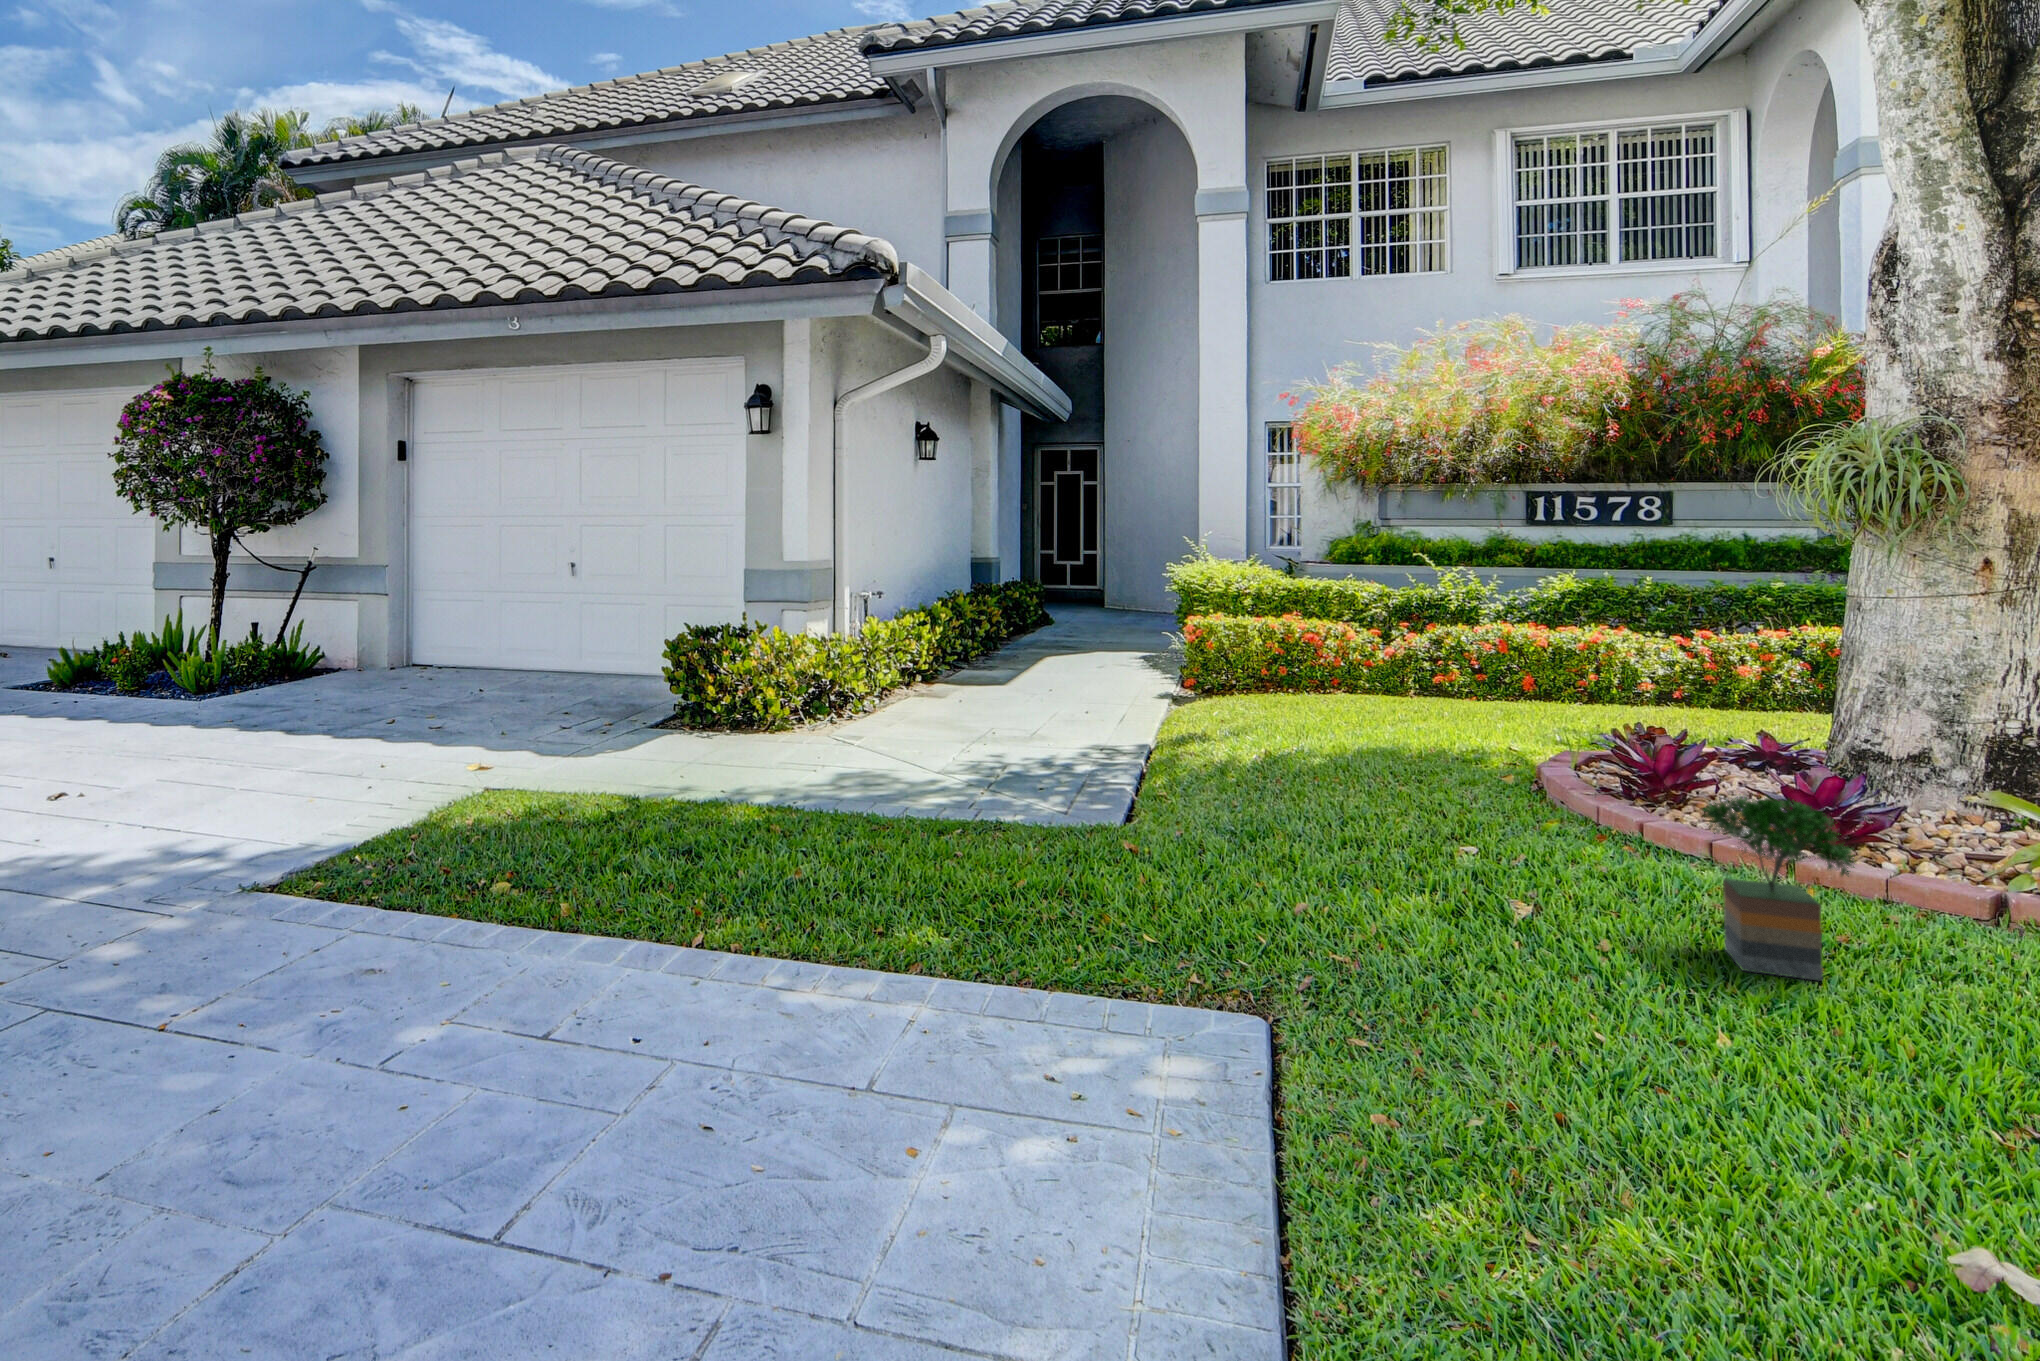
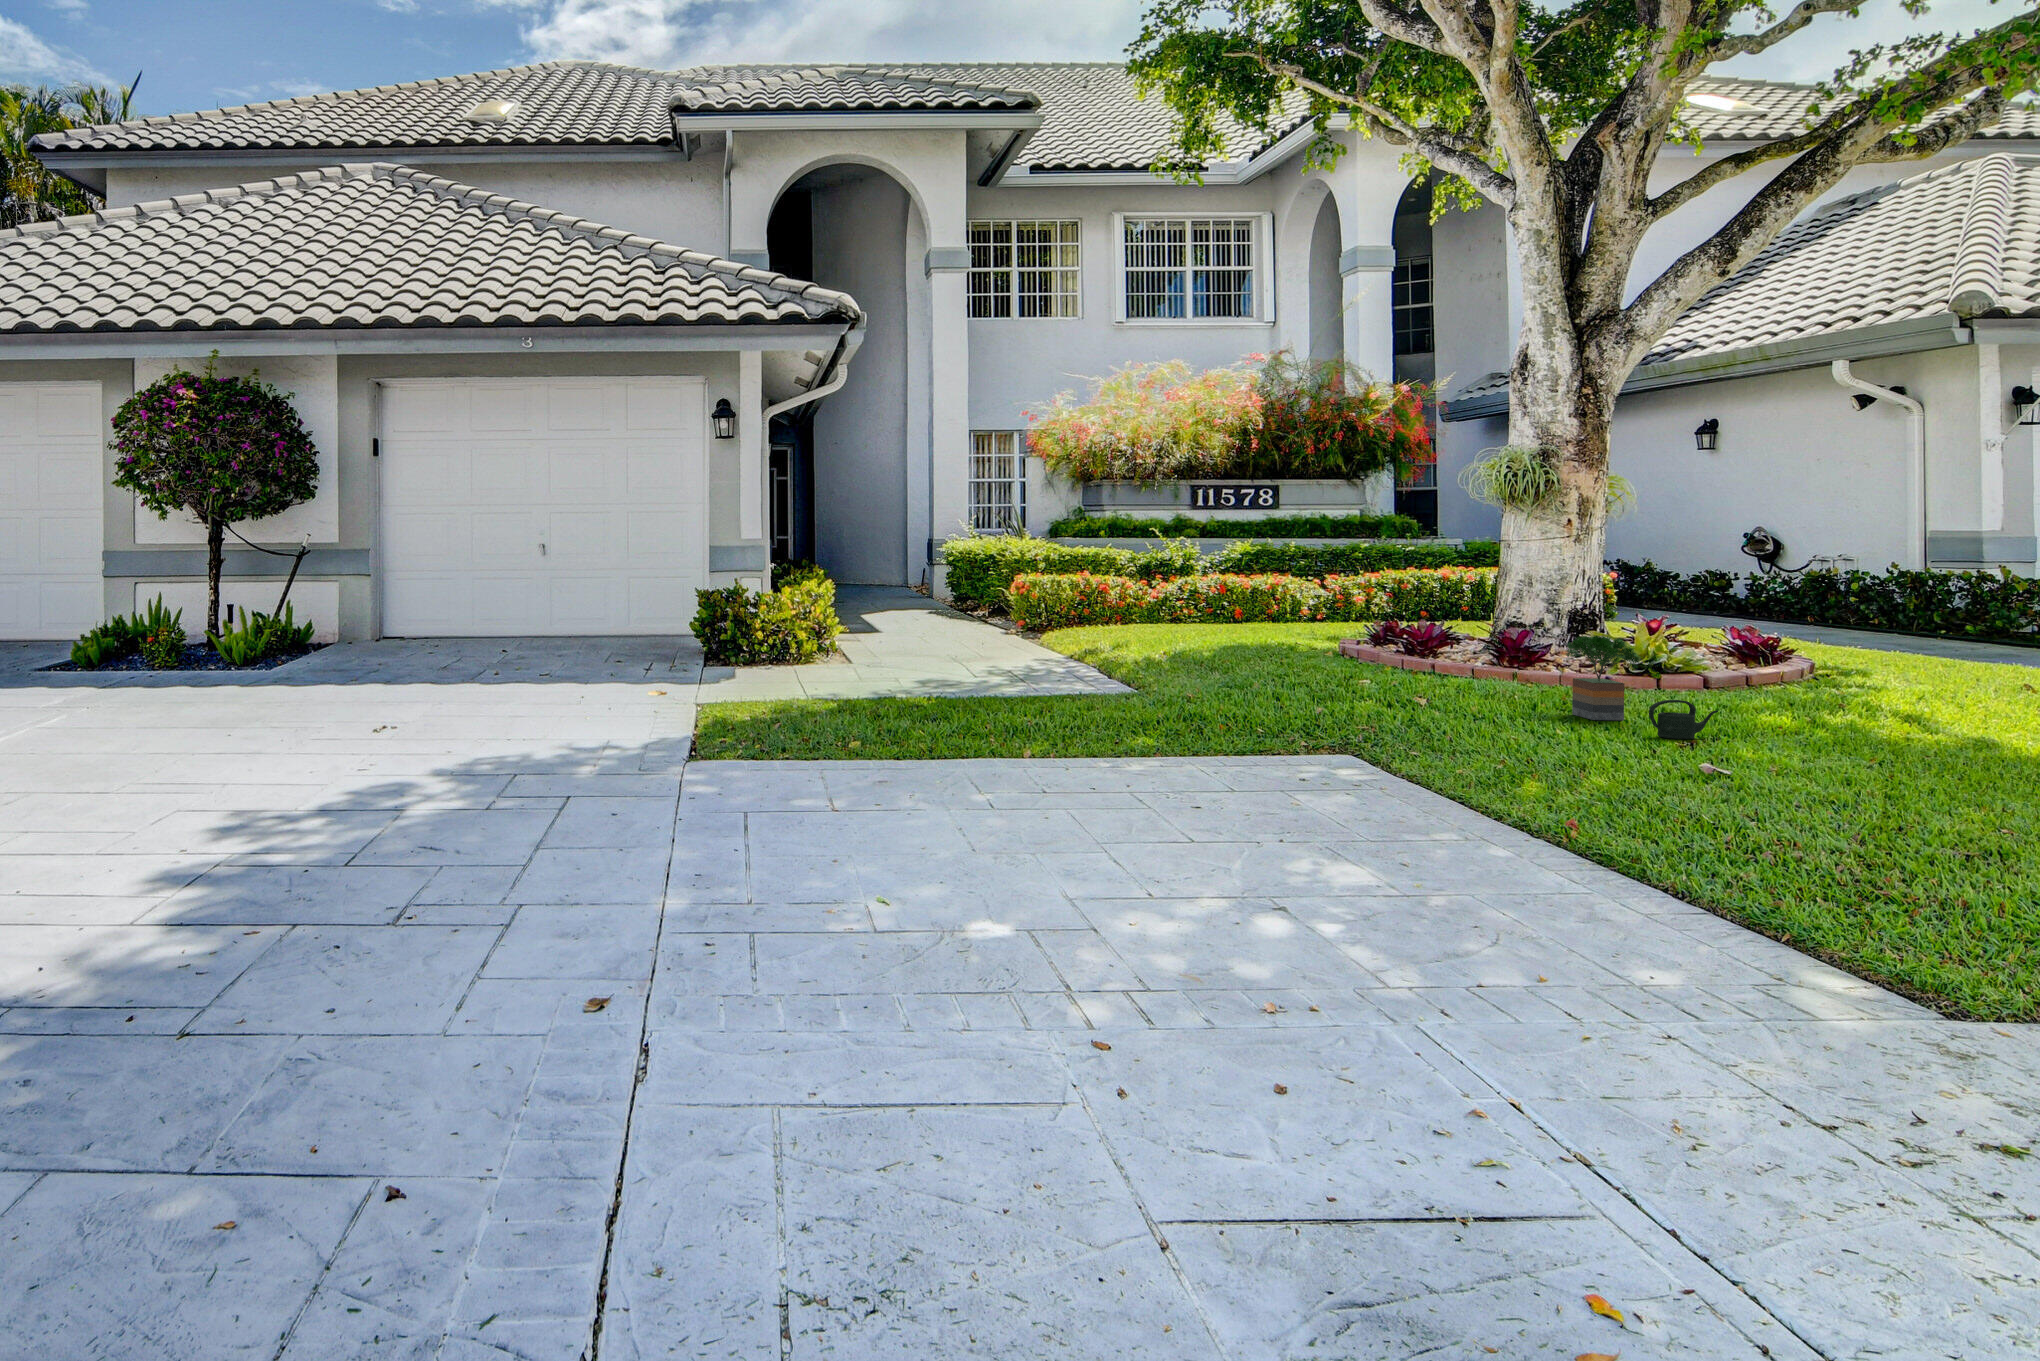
watering can: none [1794,961,1983,1057] -> present [1649,700,1718,739]

